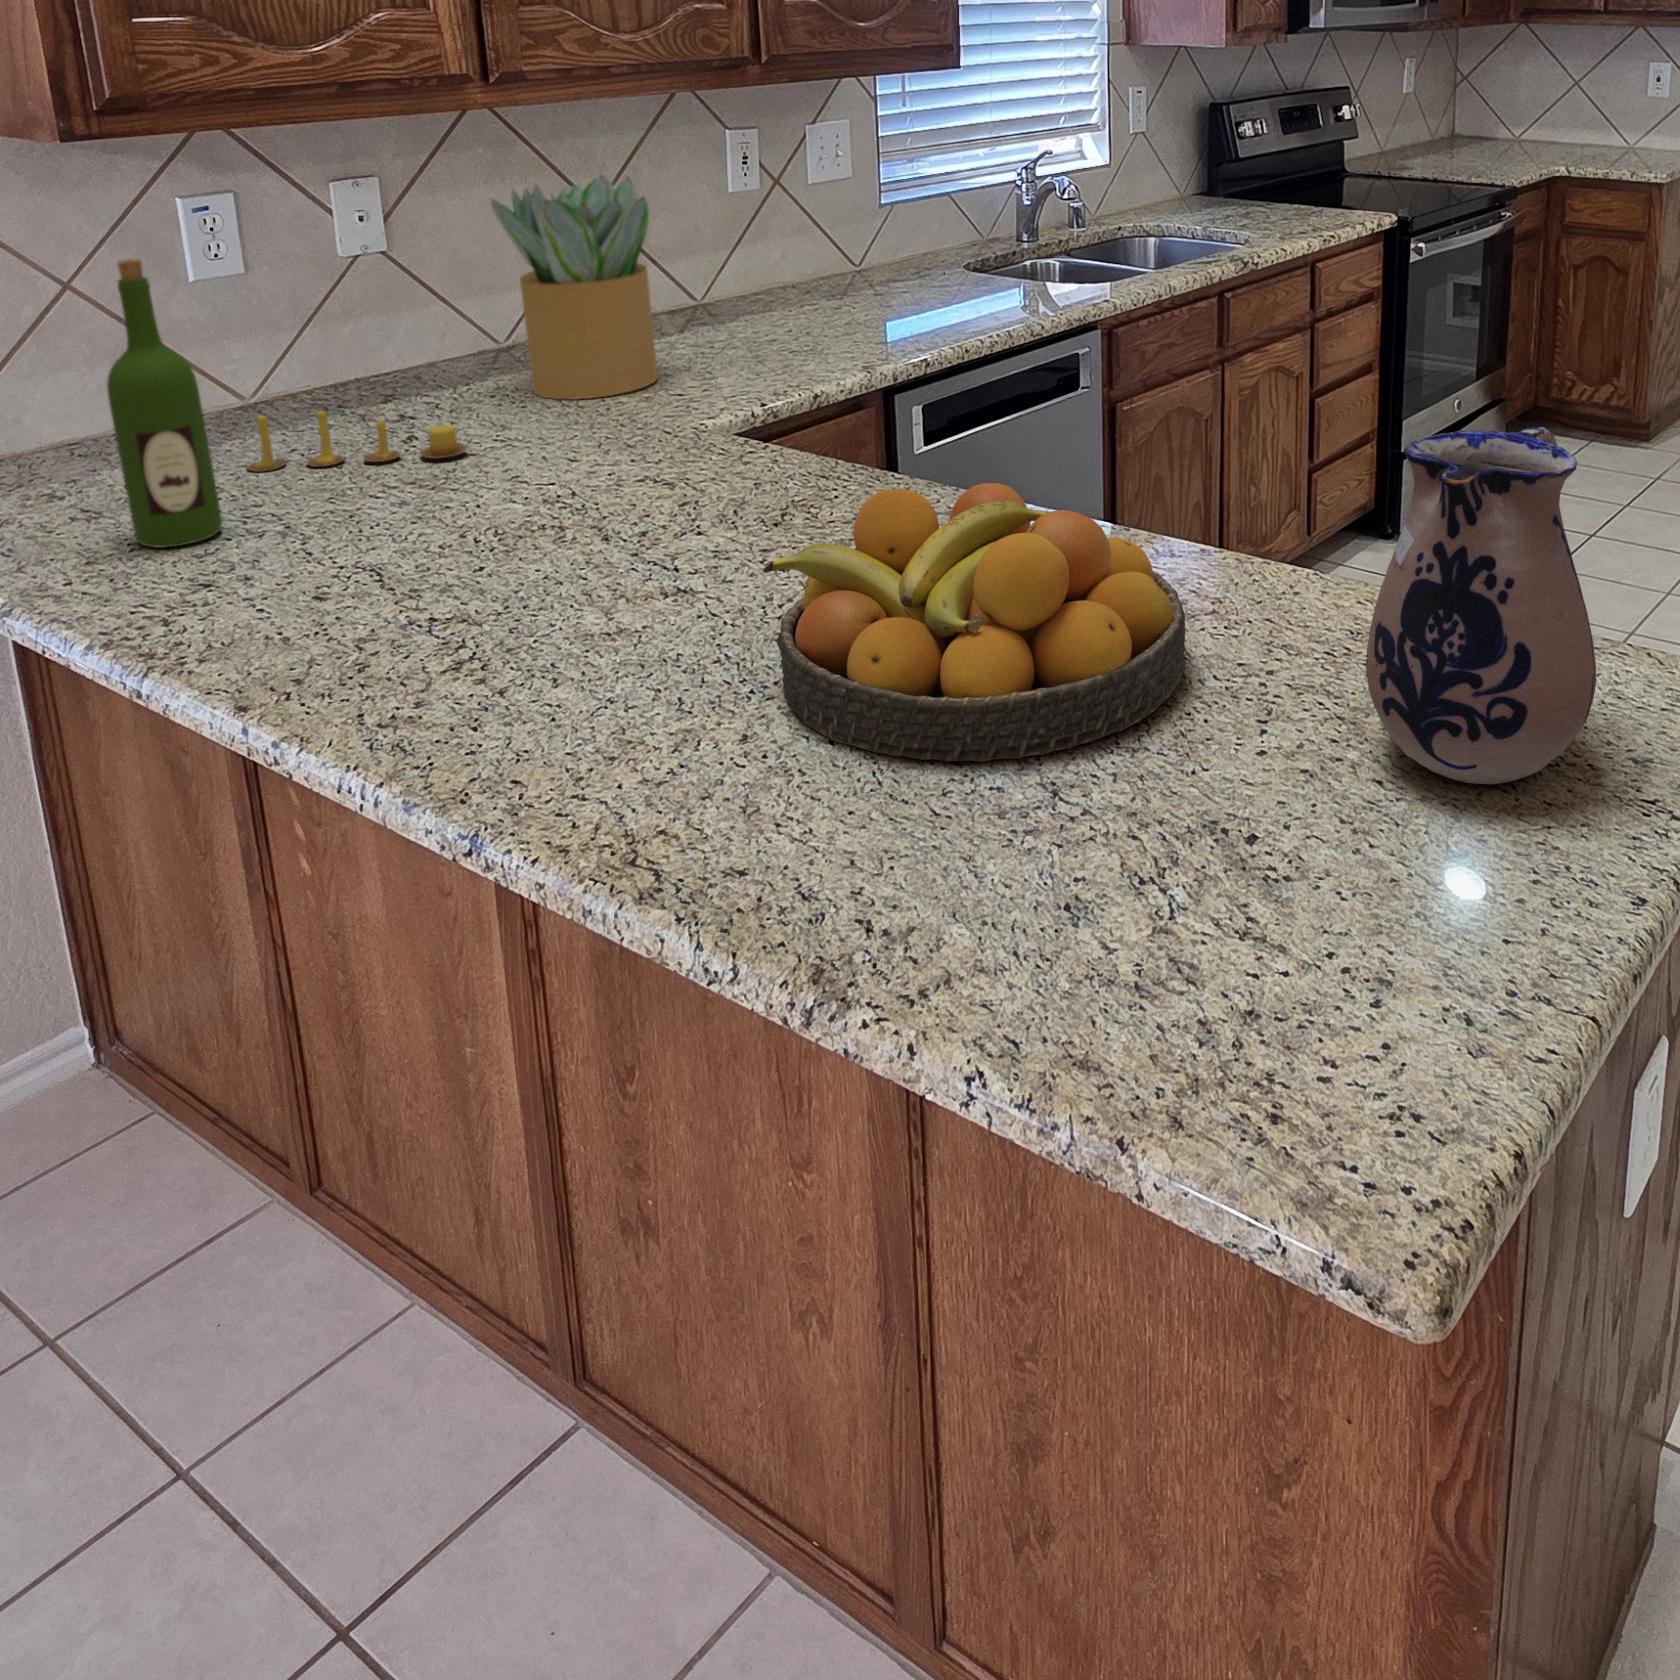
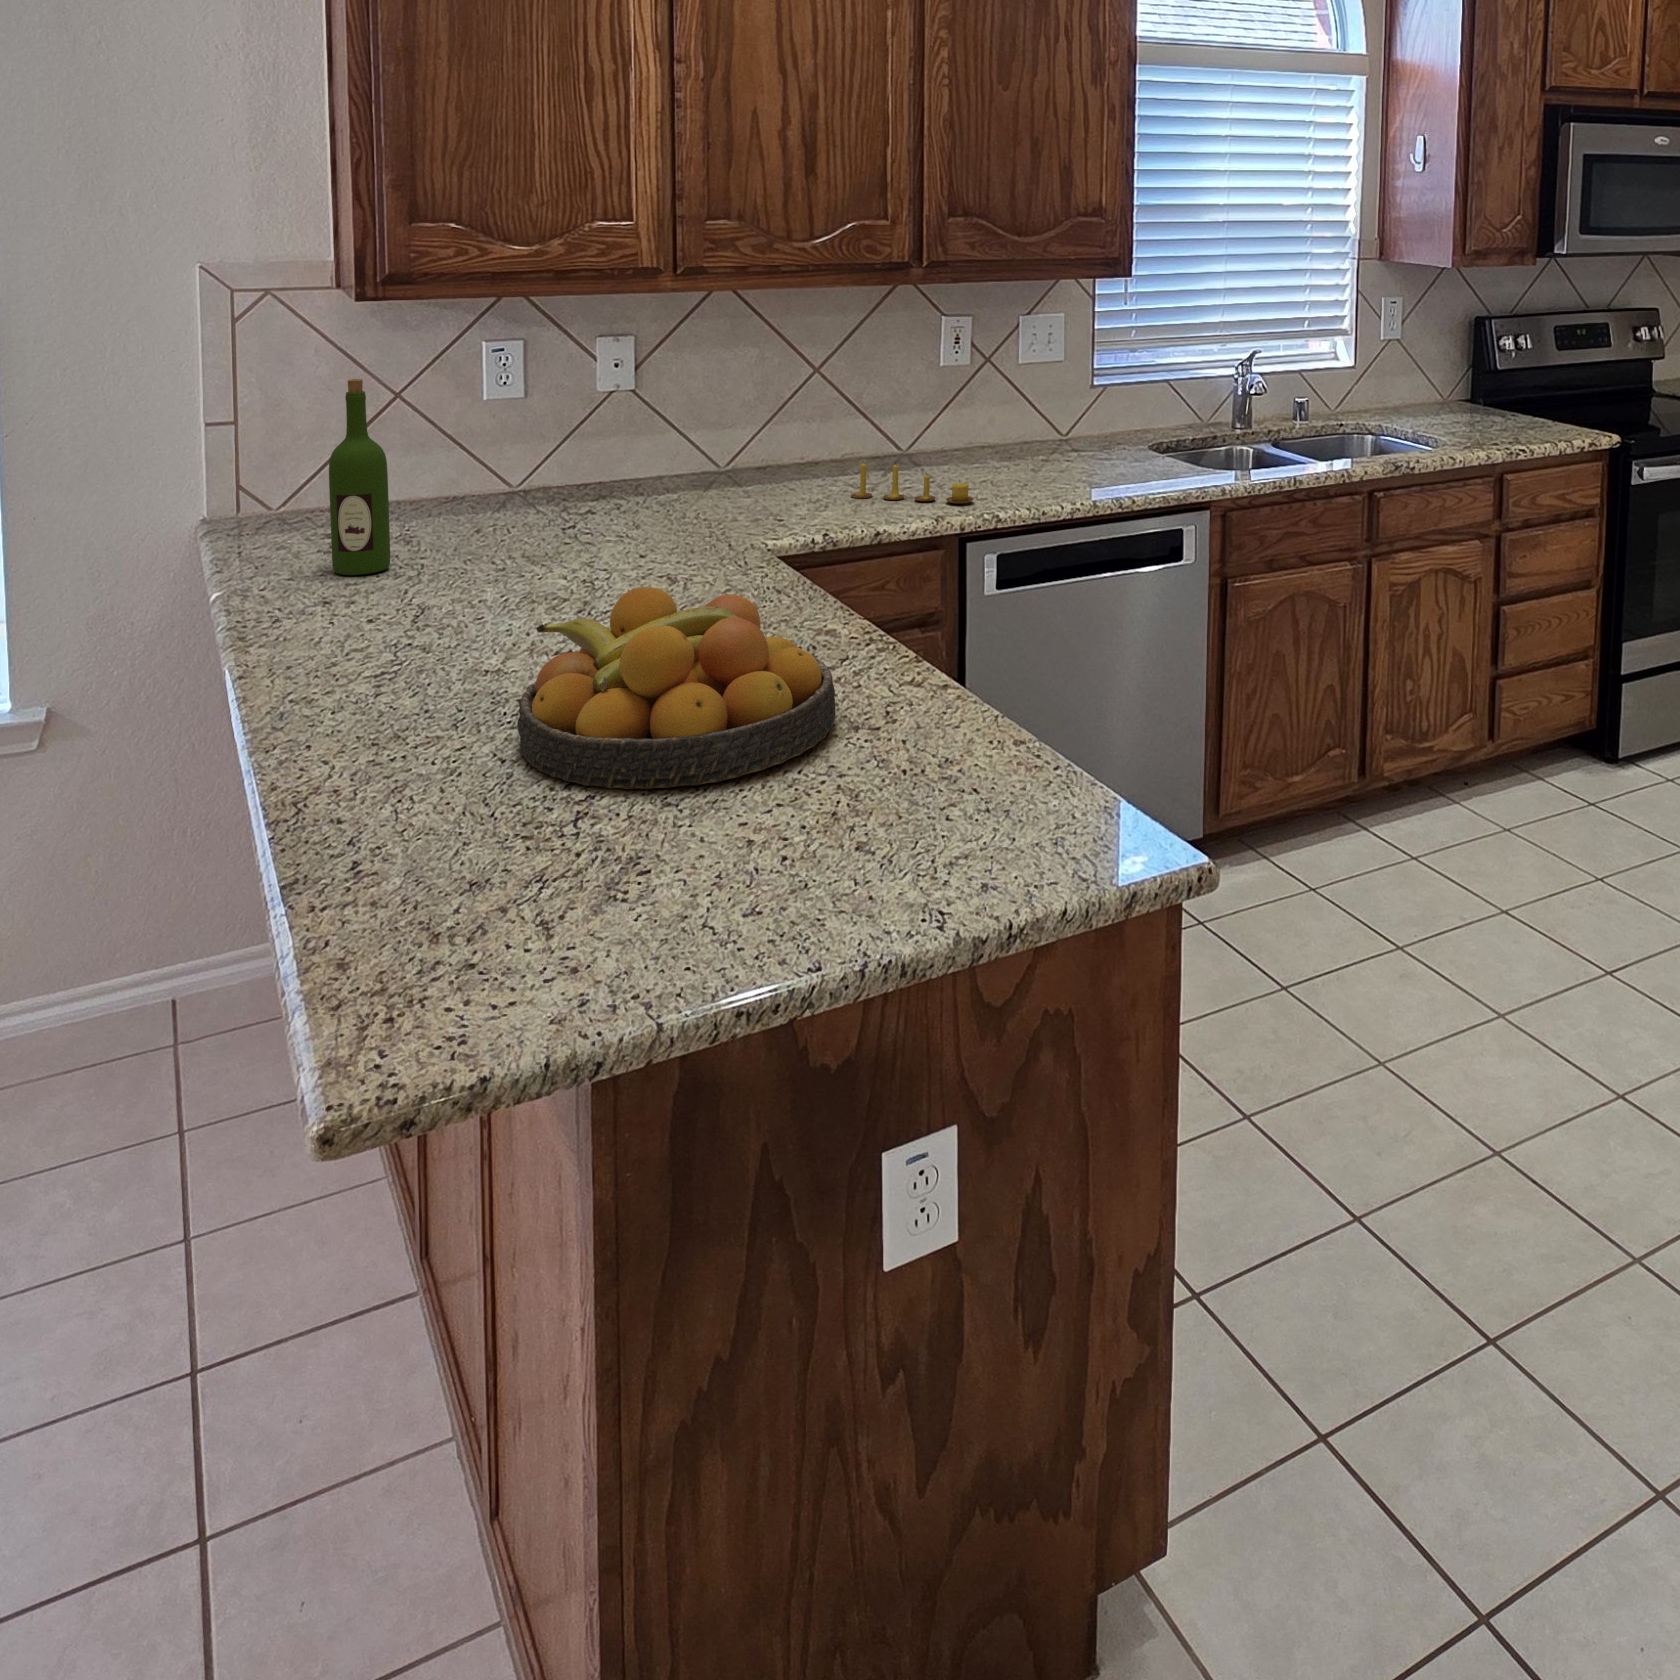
potted plant: present [491,175,658,399] -> none [680,345,800,515]
candle: present [247,410,467,472] -> present [851,462,974,503]
ceramic pitcher: present [1366,427,1596,784] -> none [808,589,1018,869]

